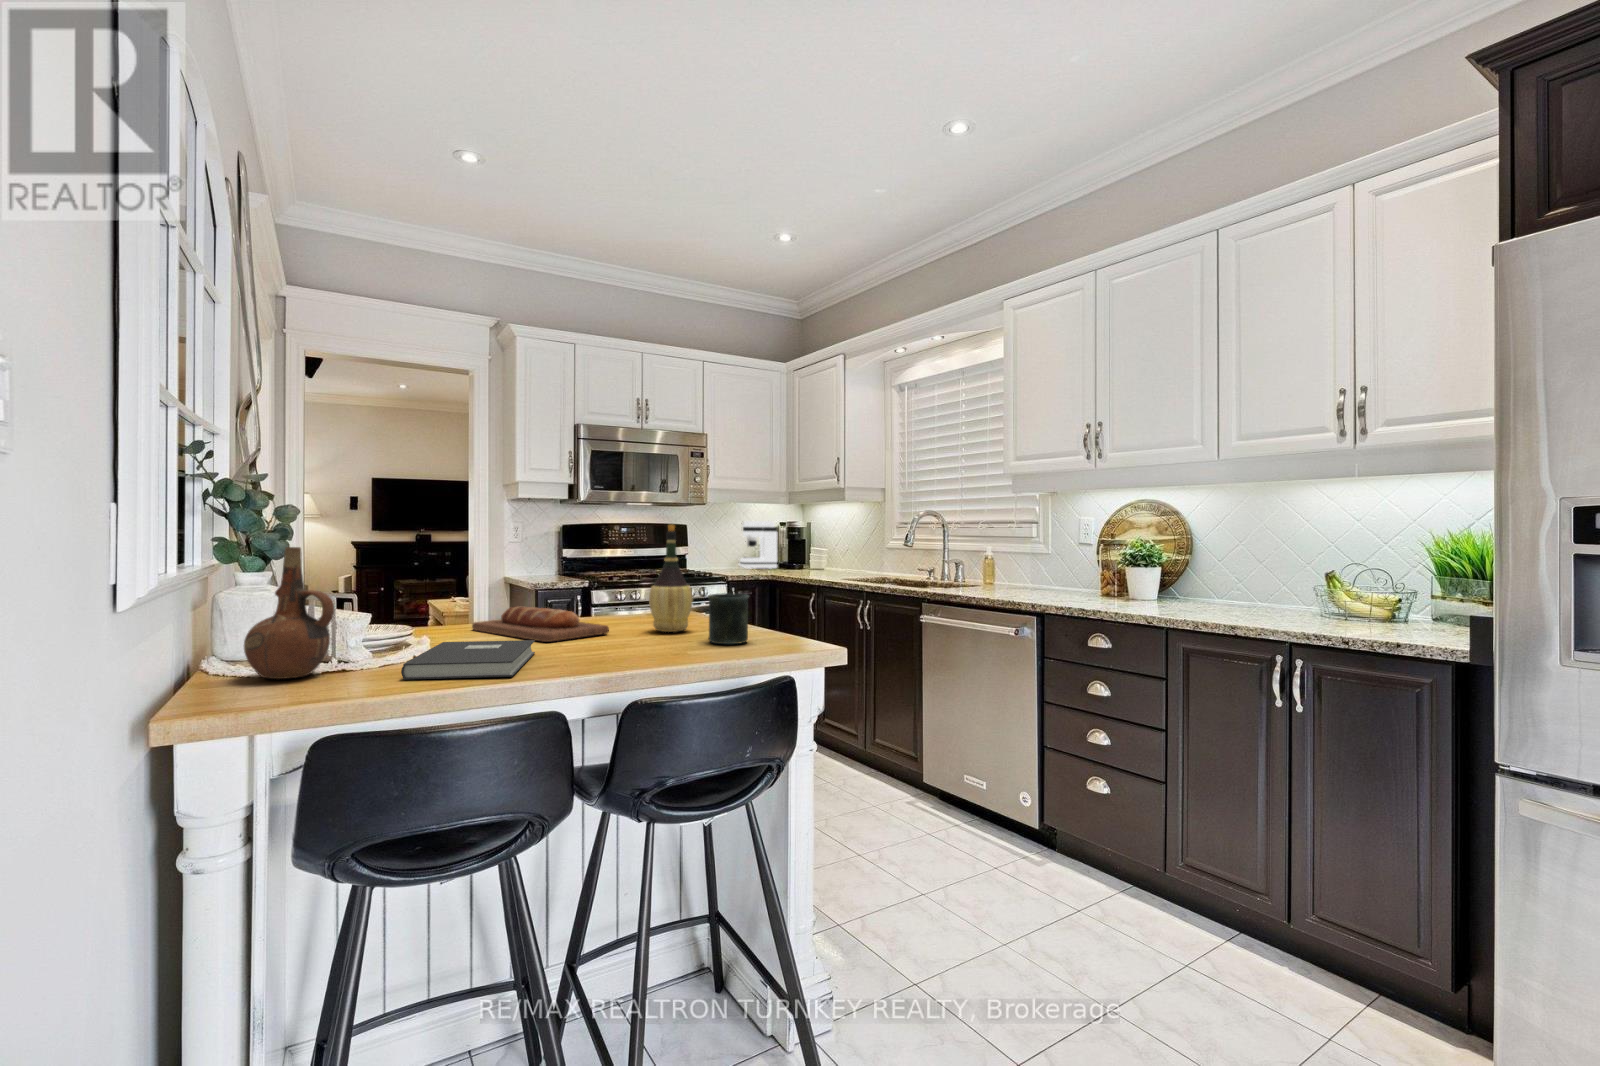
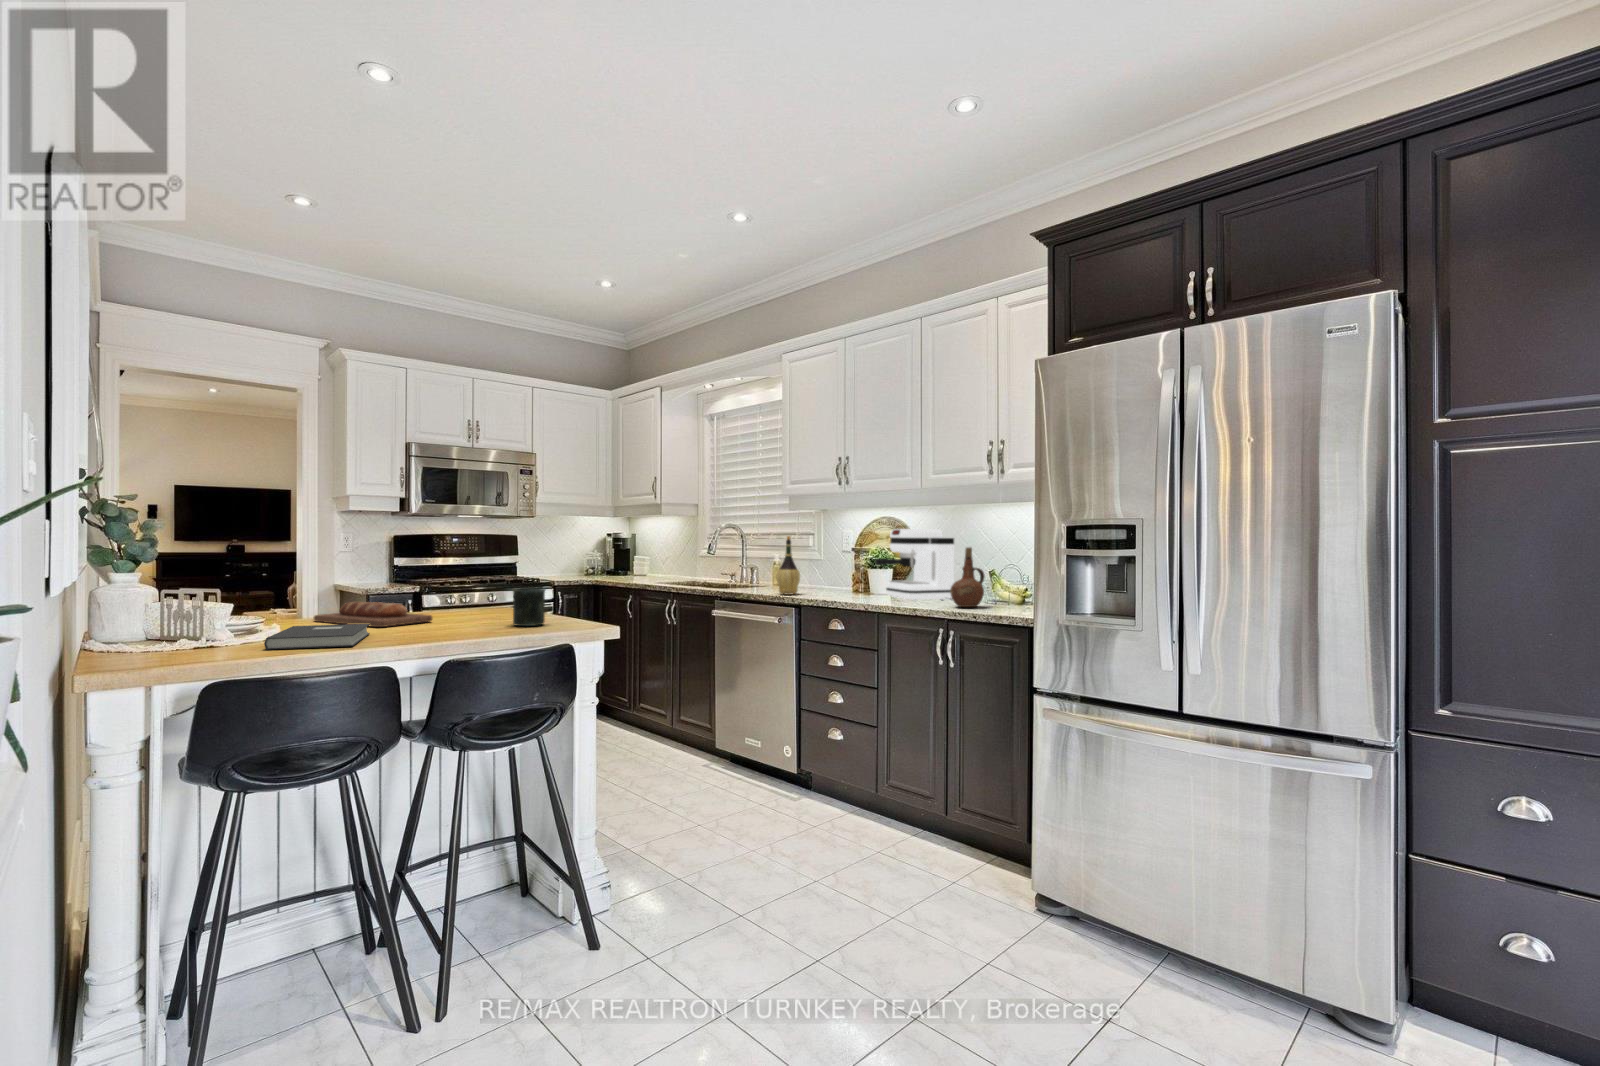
coffee maker: present [739,521,778,569] -> present [875,529,954,601]
wine bottle: present [649,525,693,632] -> present [777,536,800,595]
ceramic pitcher: present [244,547,334,679] -> present [950,547,985,607]

